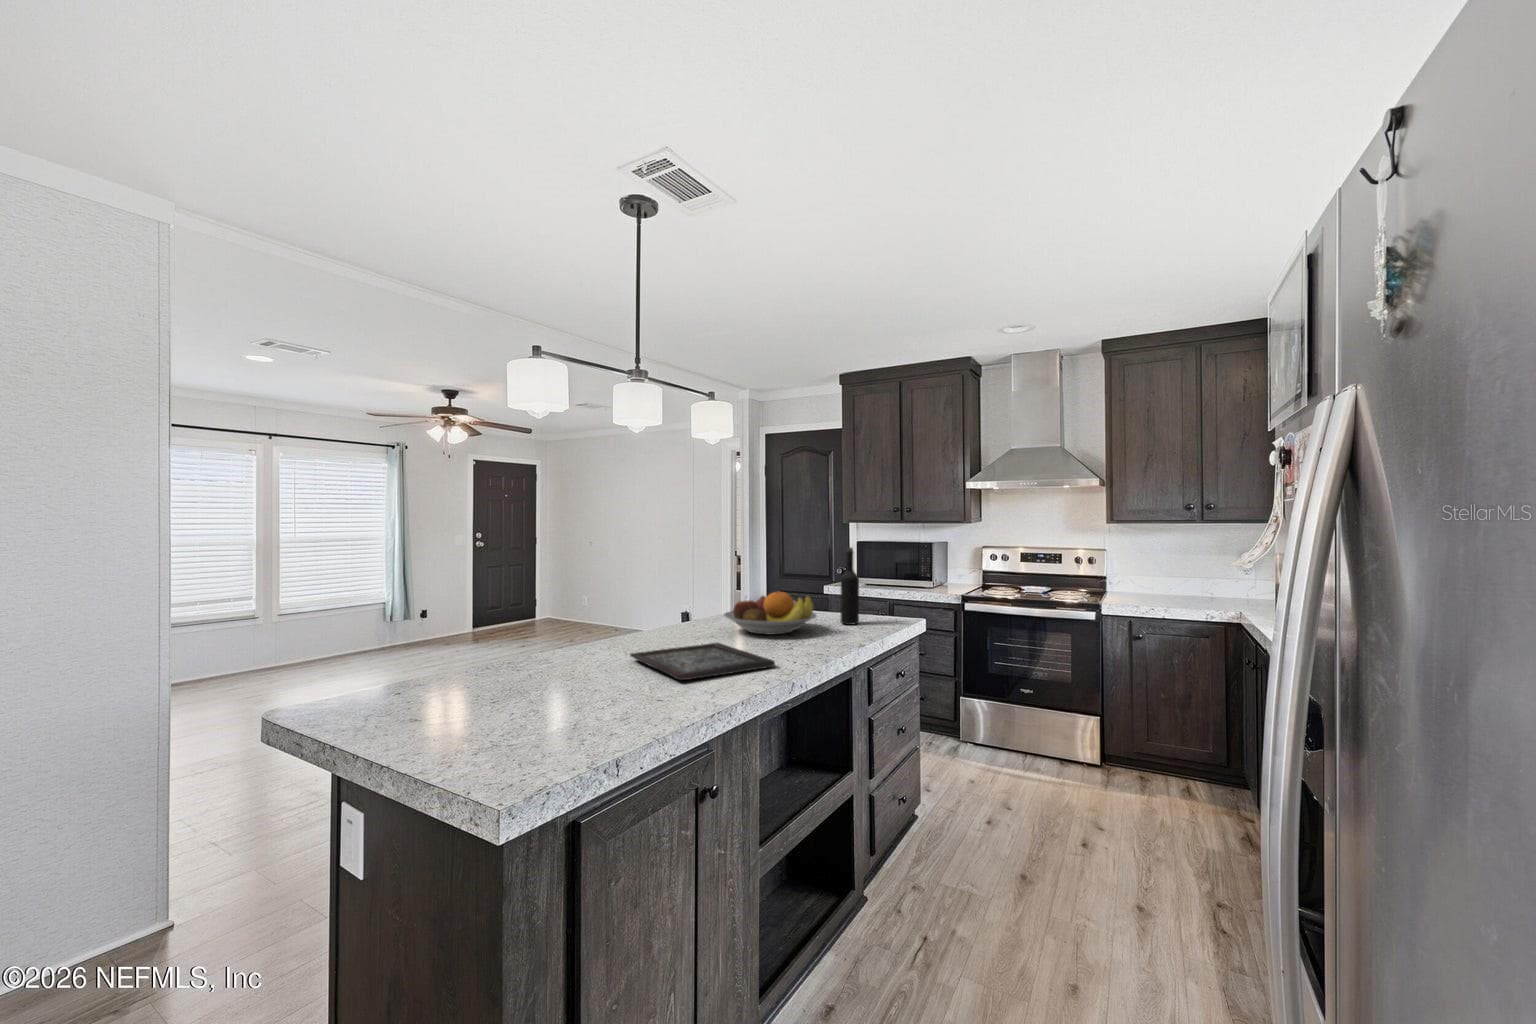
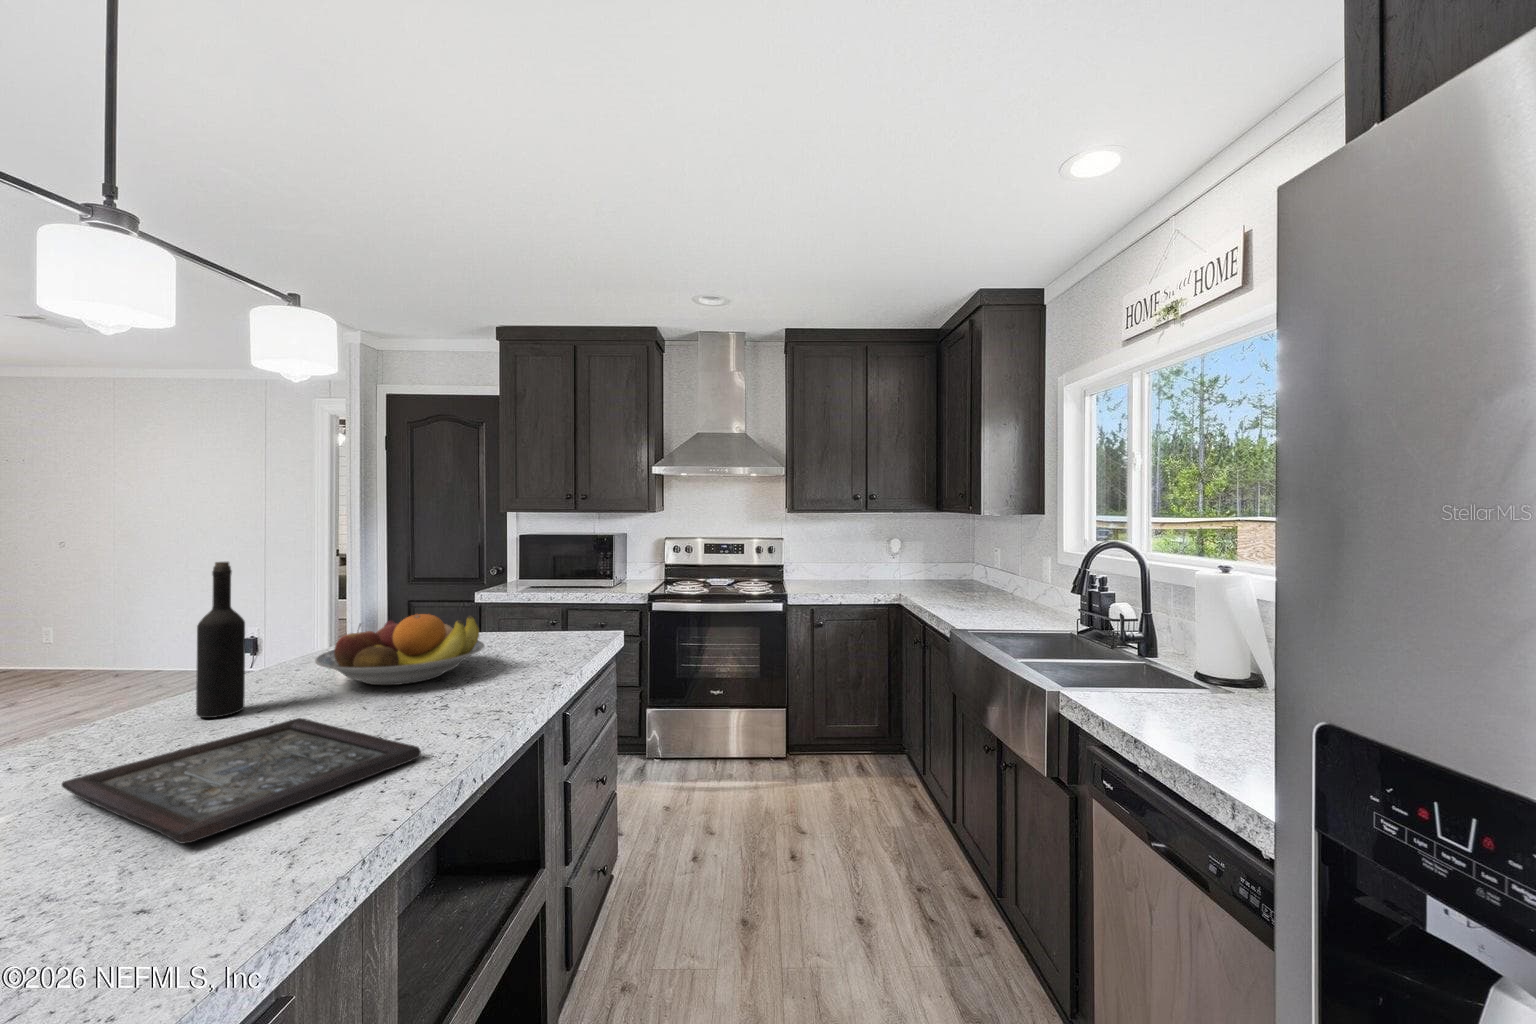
wine bottle: present [841,547,859,625] -> present [196,562,245,718]

